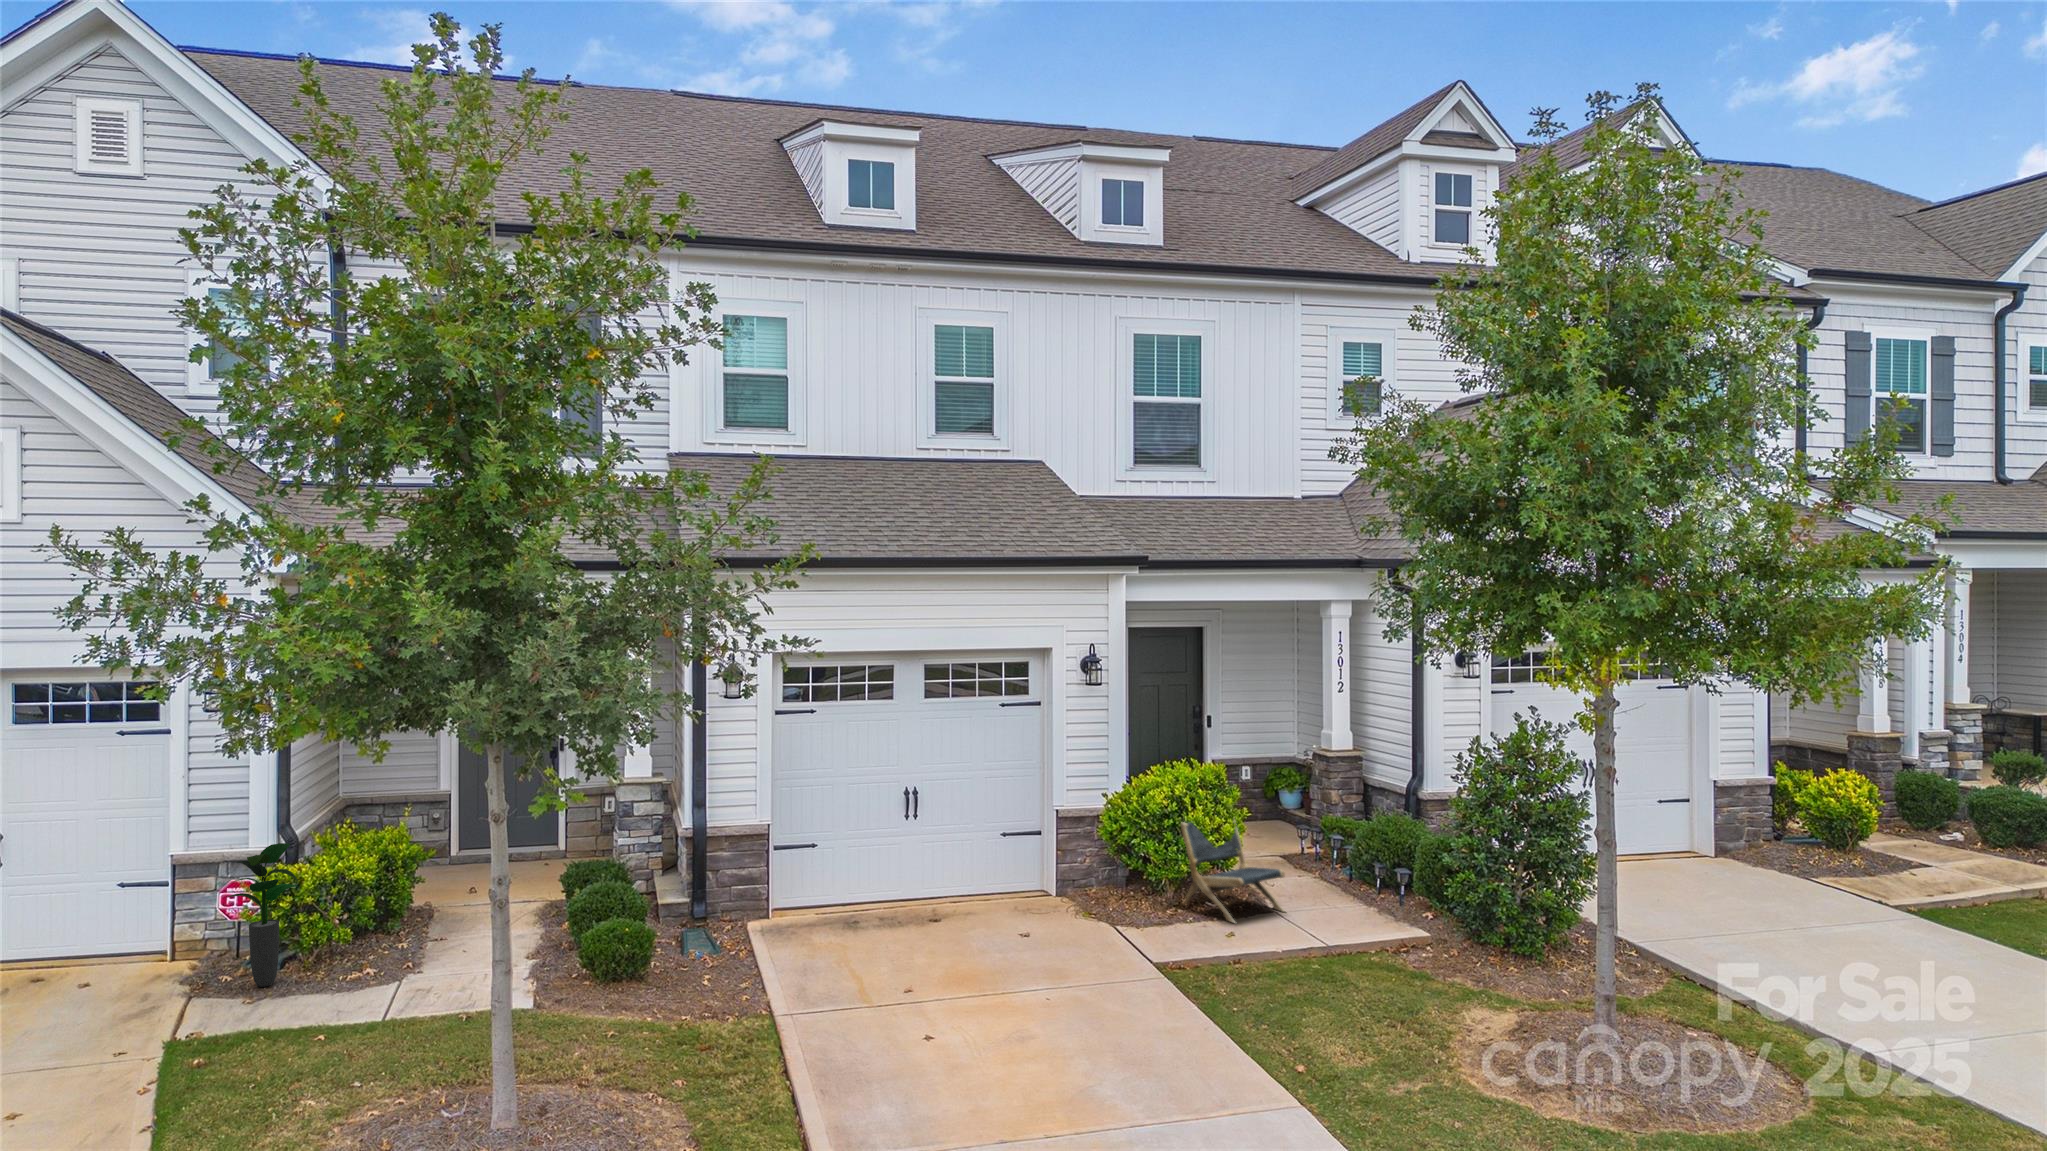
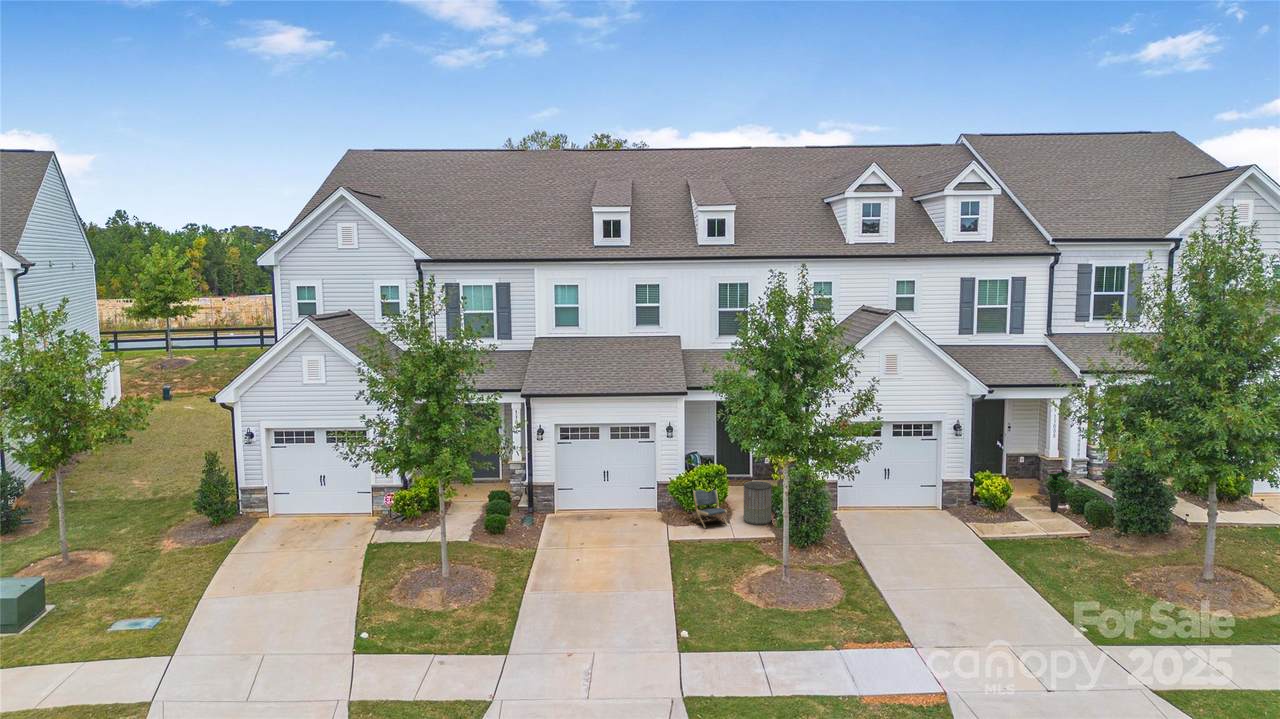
trash can: none [1308,792,1384,906] -> present [744,481,771,525]
potted plant: present [228,843,298,987] -> present [1048,472,1065,512]

